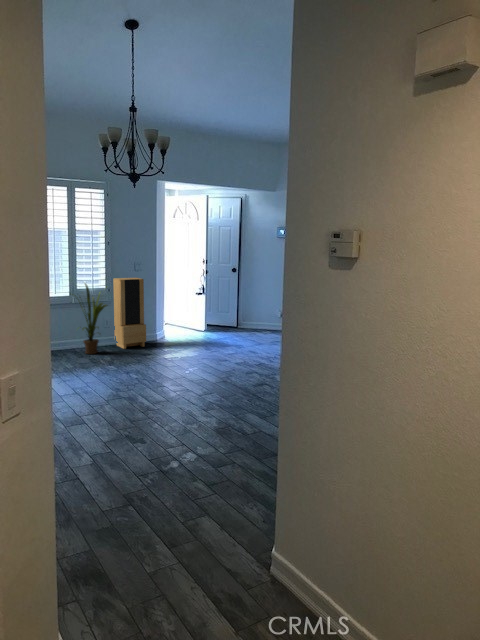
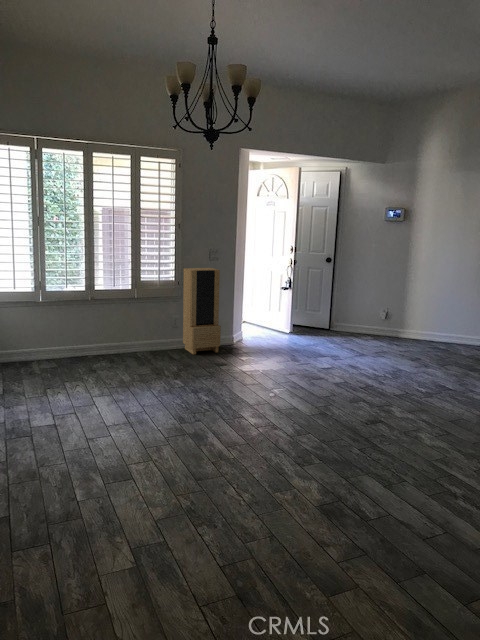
house plant: present [80,283,107,354] -> none [128,272,178,361]

